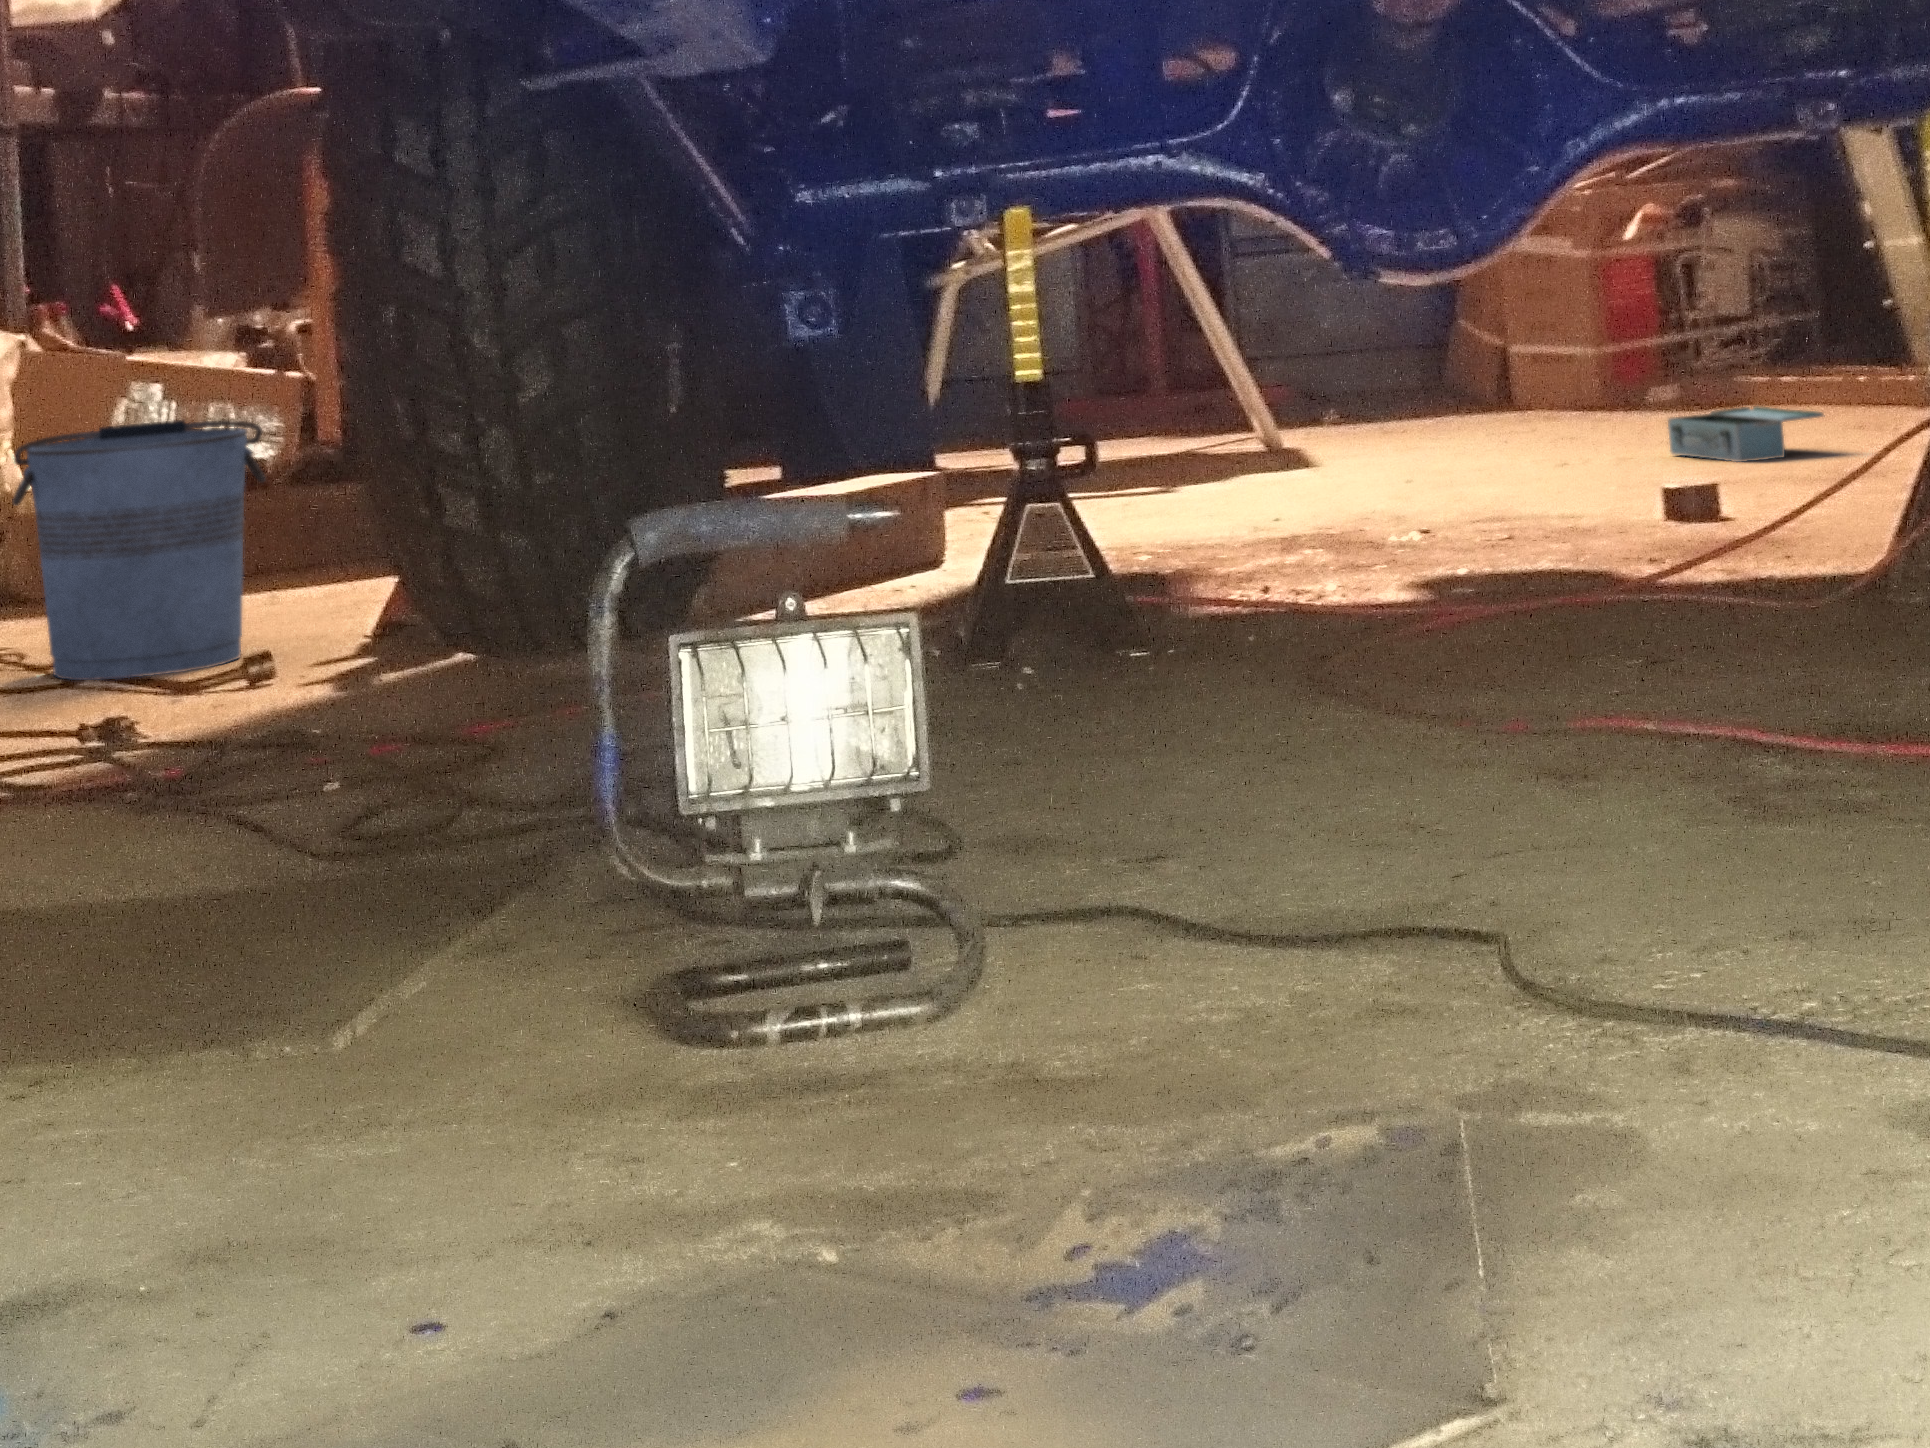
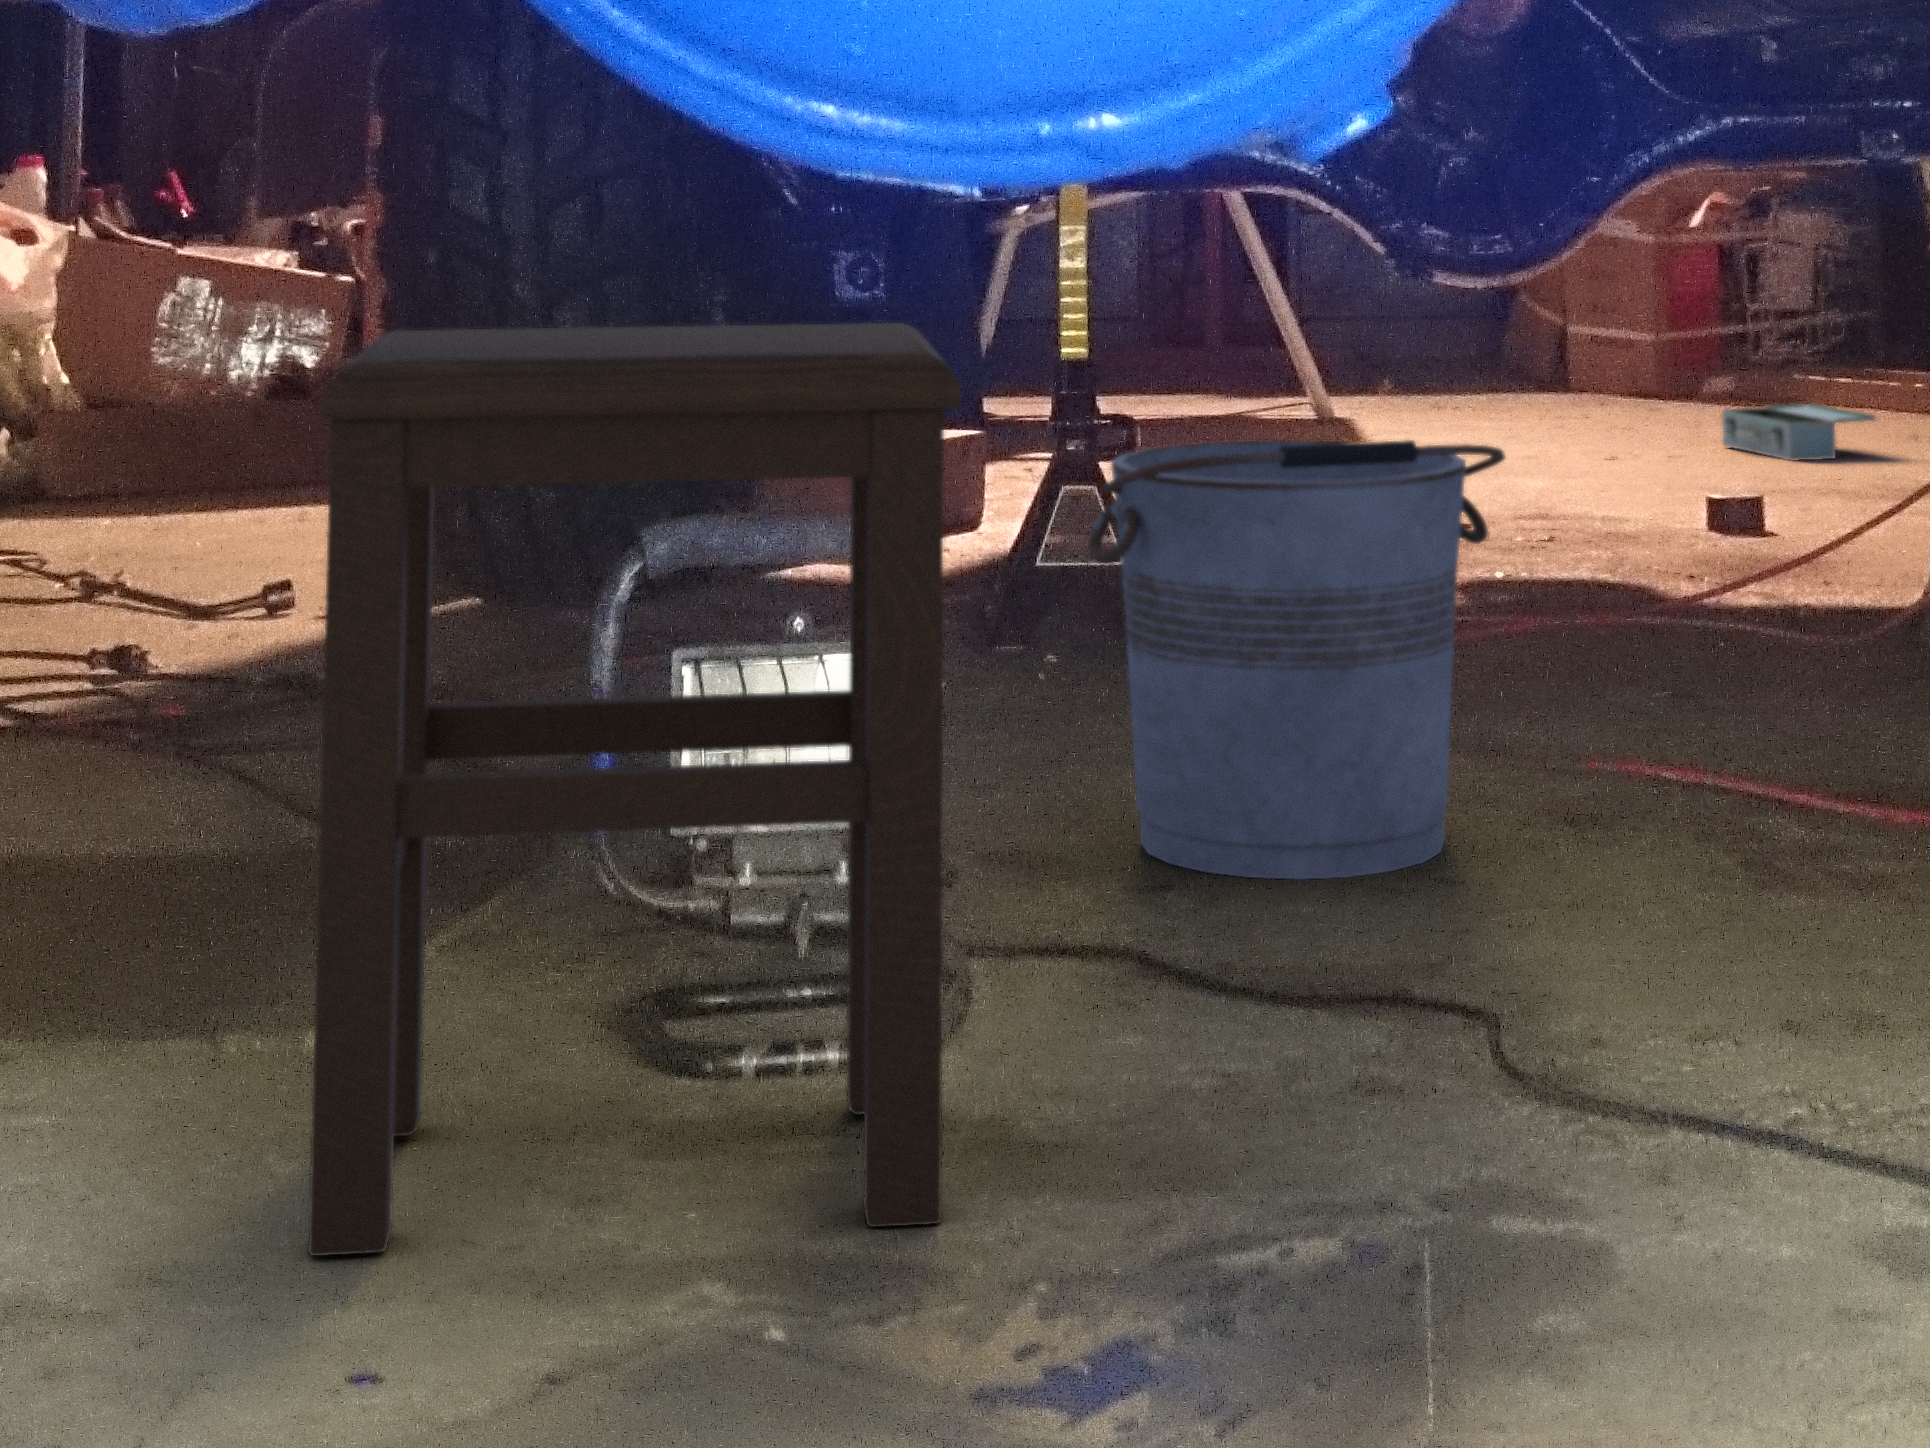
stool: none [317,267,988,1186] -> present [308,323,961,1256]
bucket: present [12,420,265,680] -> present [1088,440,1505,880]

